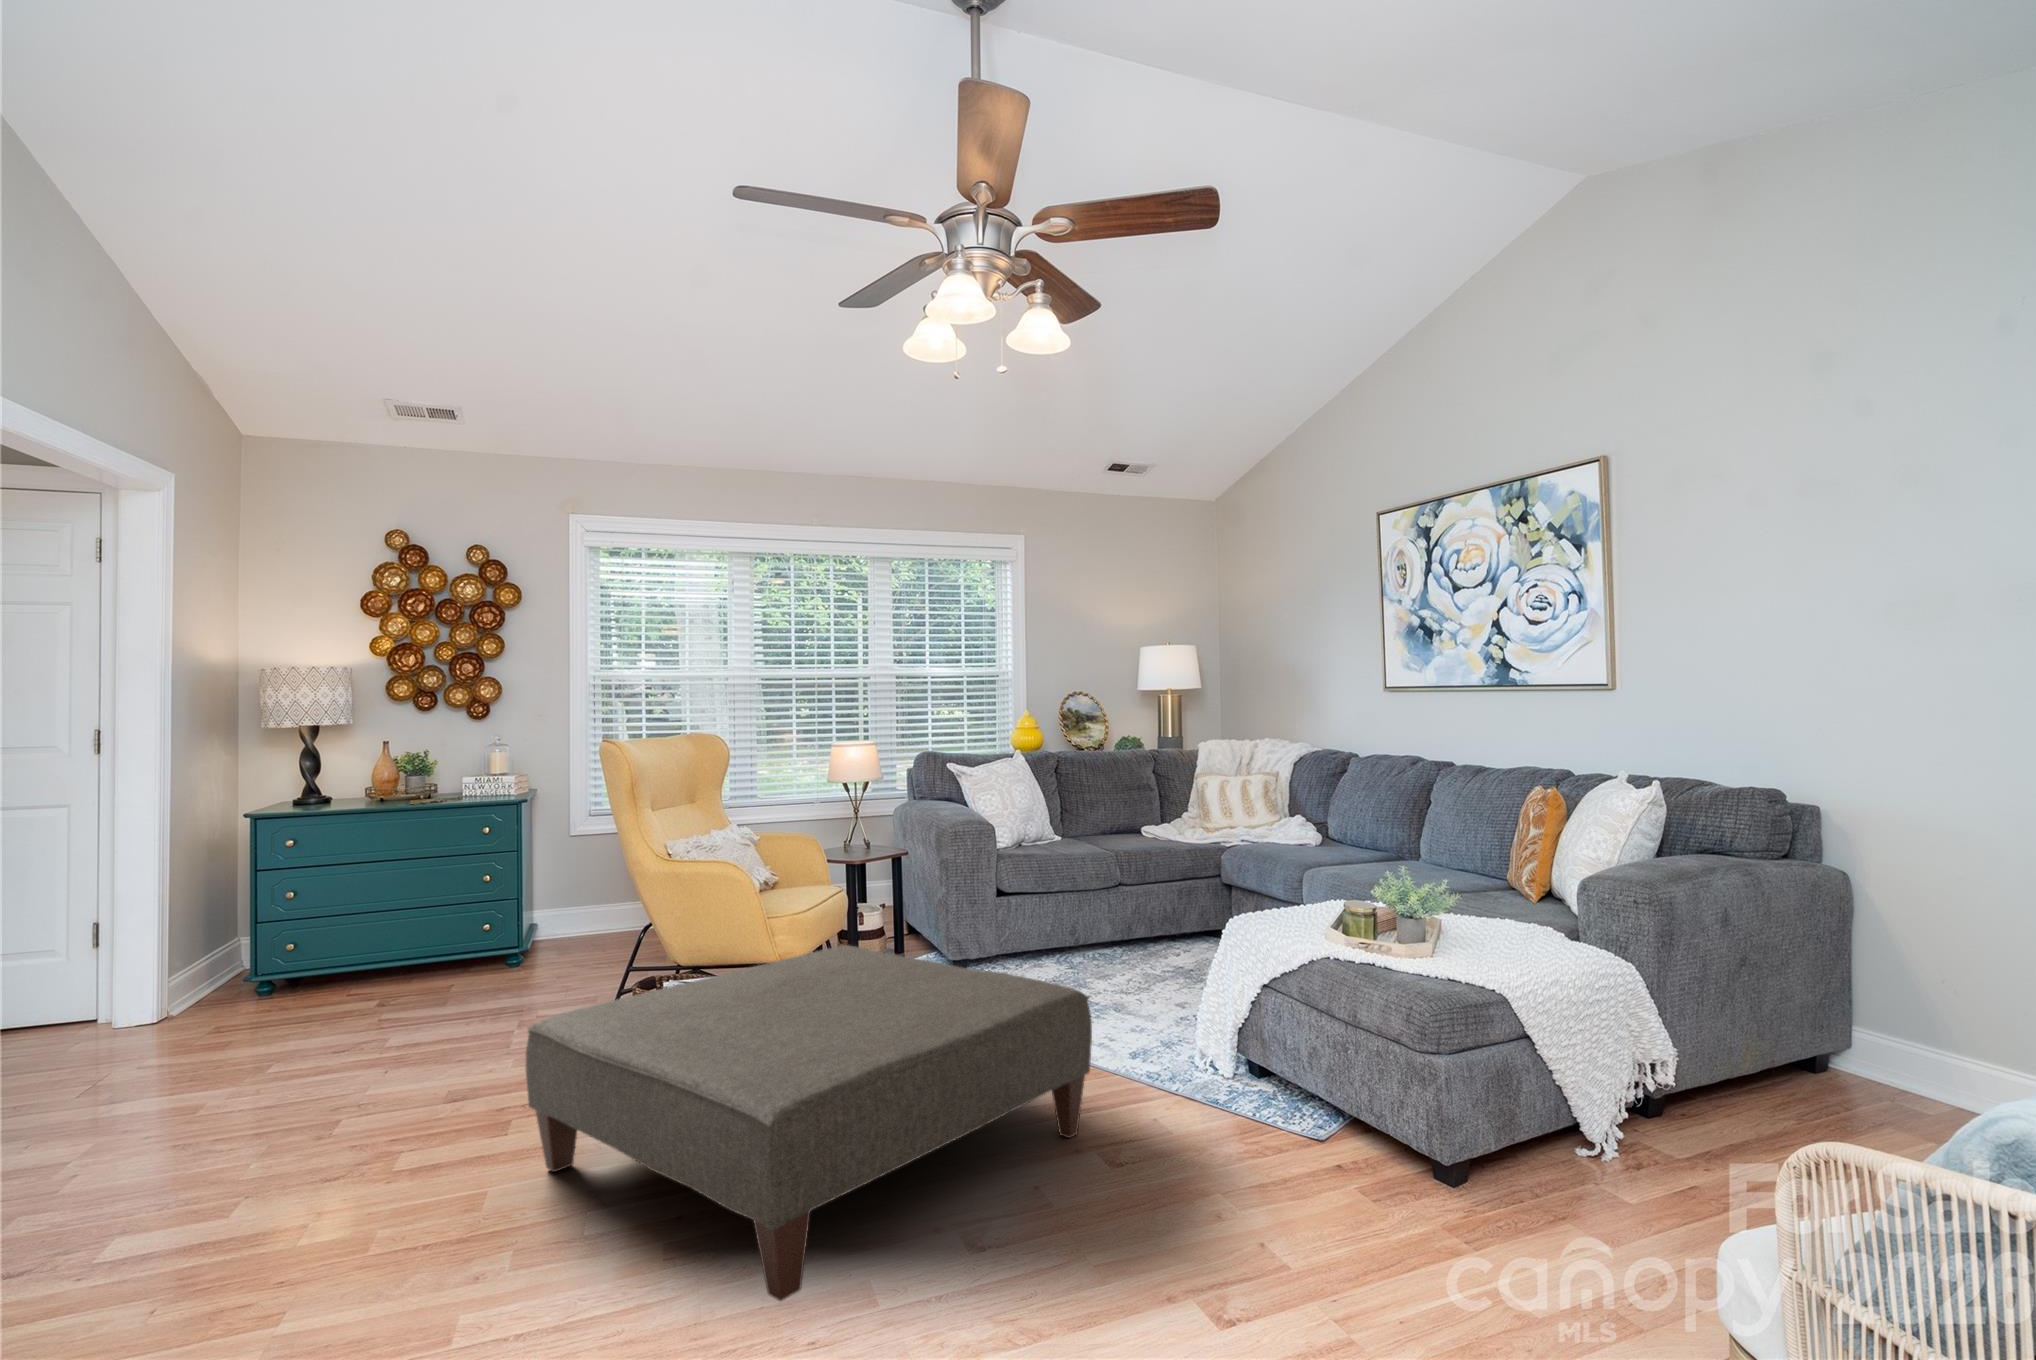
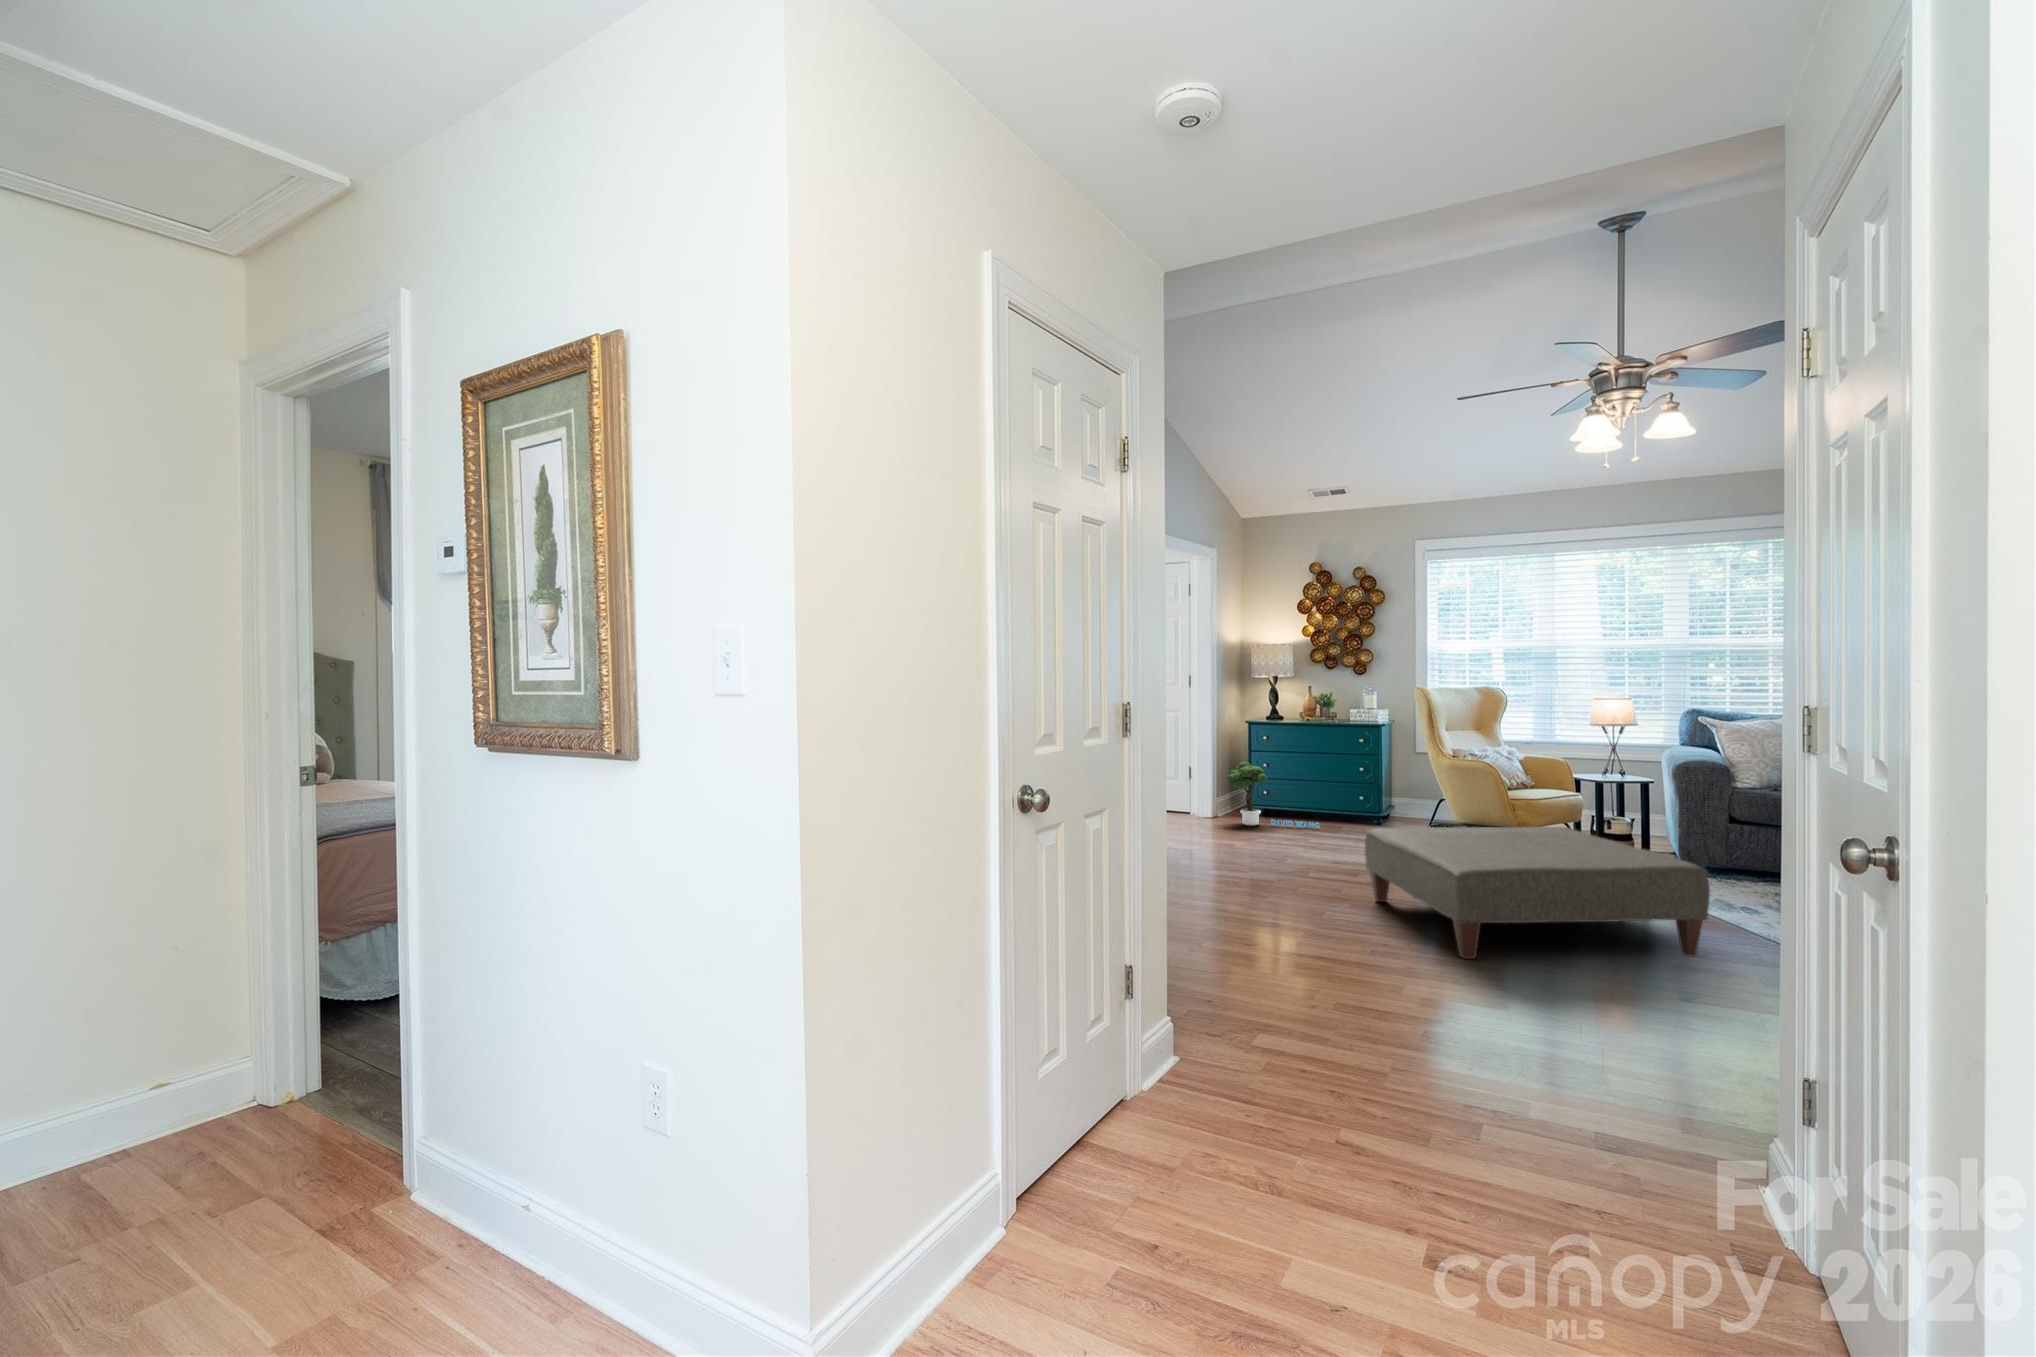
potted tree: none [193,893,405,1021] -> present [1227,762,1320,828]

